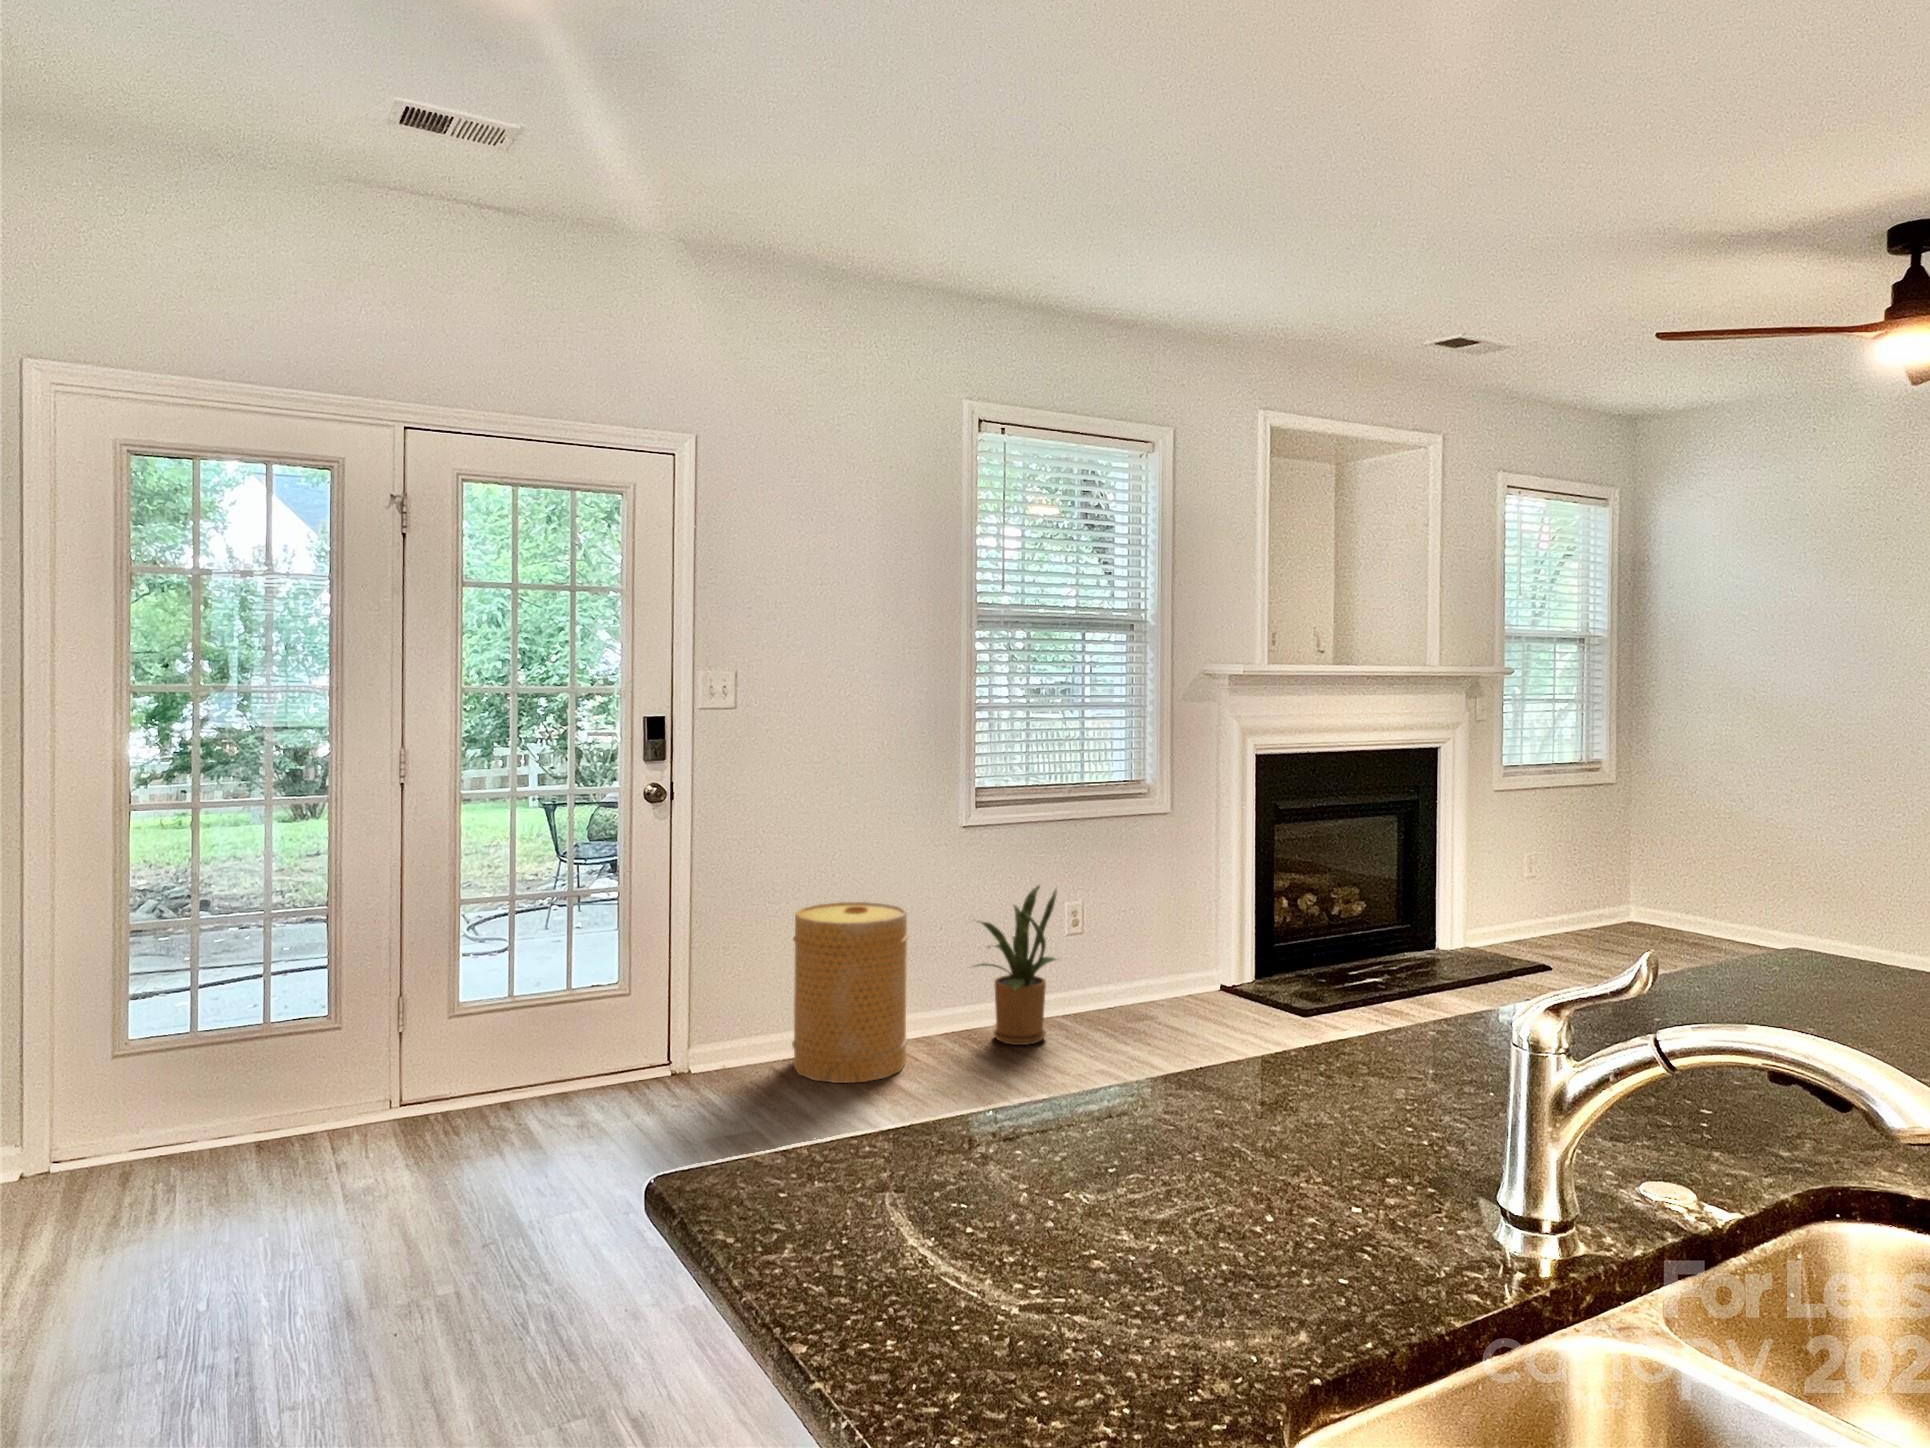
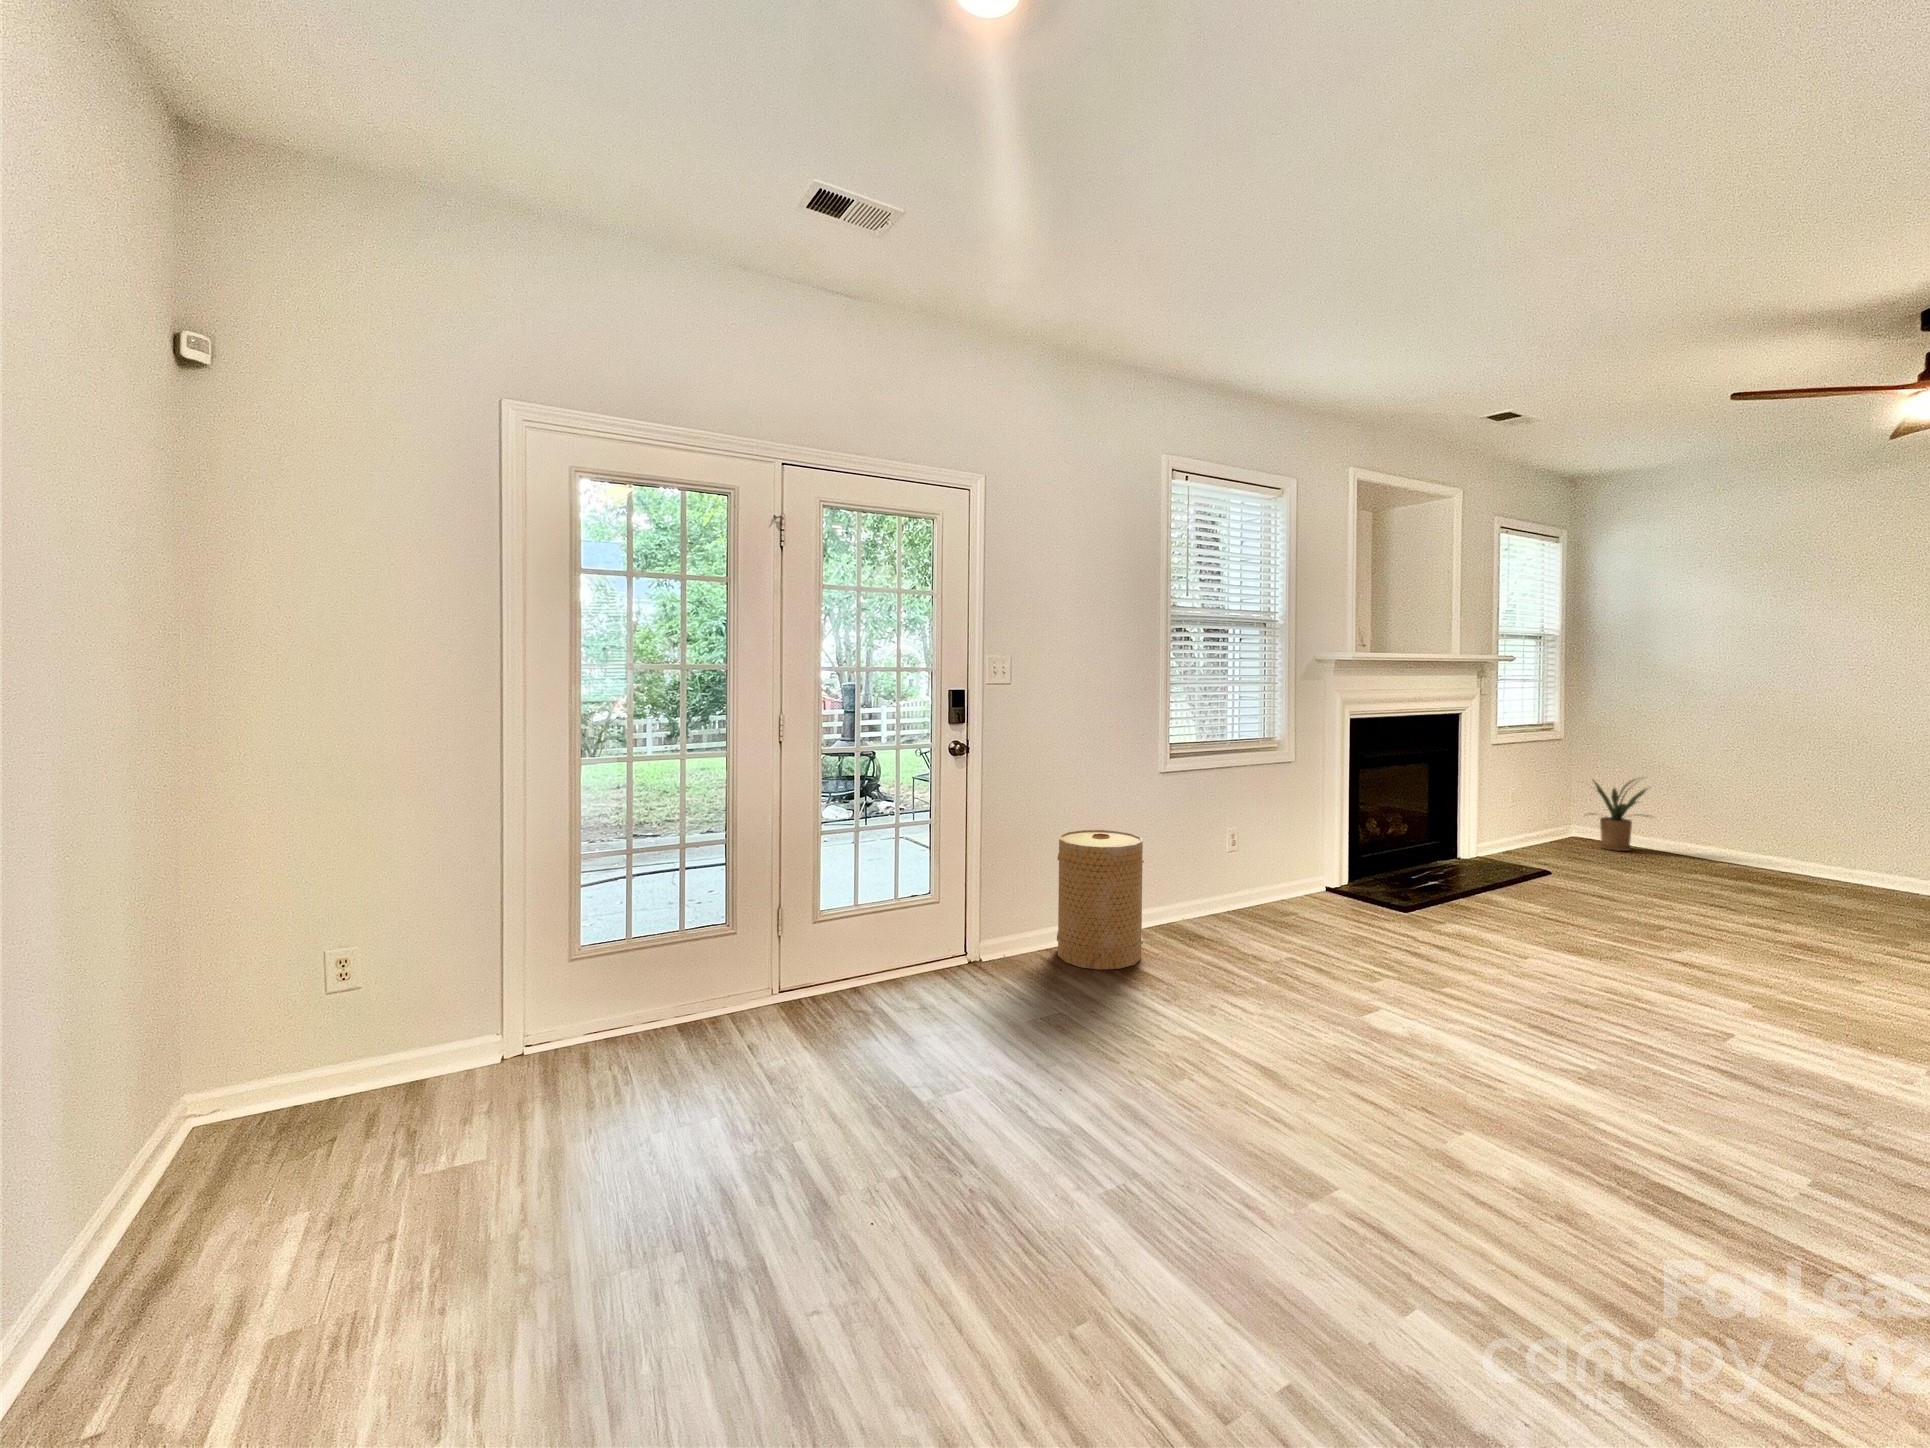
house plant: present [971,886,1057,1045] -> present [1588,778,1648,851]

